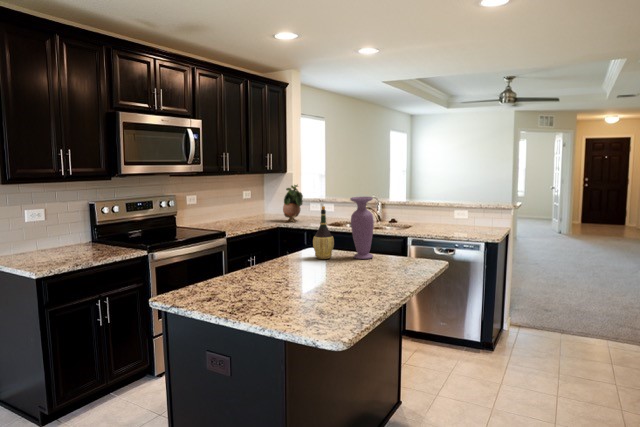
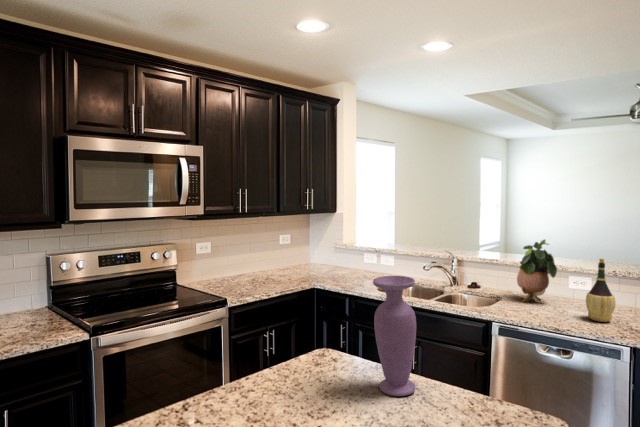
potted plant: present [283,185,303,222] -> present [517,240,557,303]
wine bottle: present [313,206,334,259] -> present [586,259,615,322]

